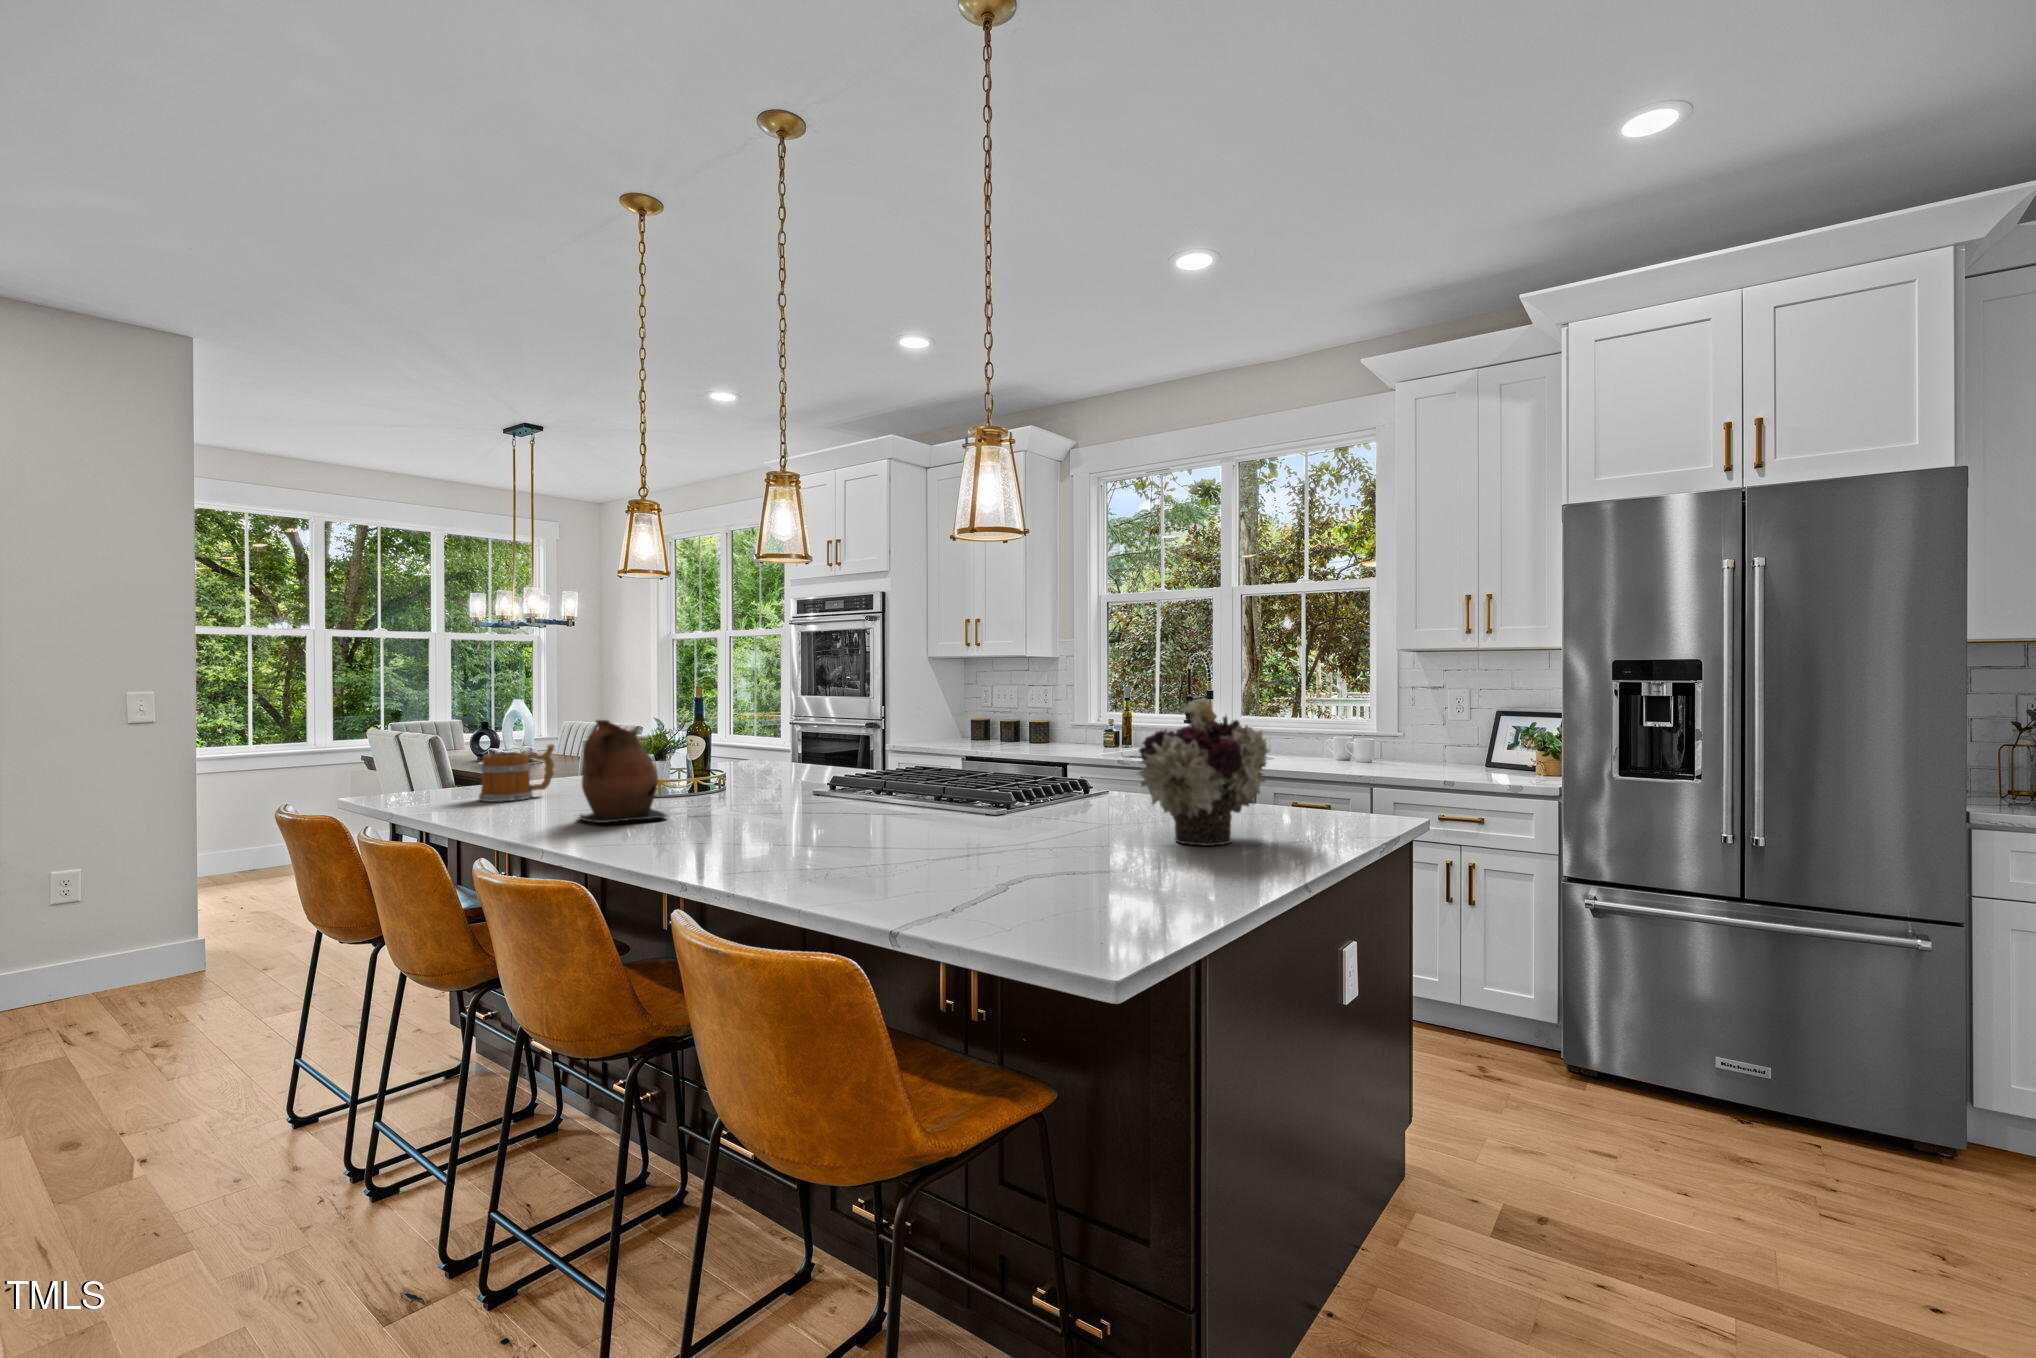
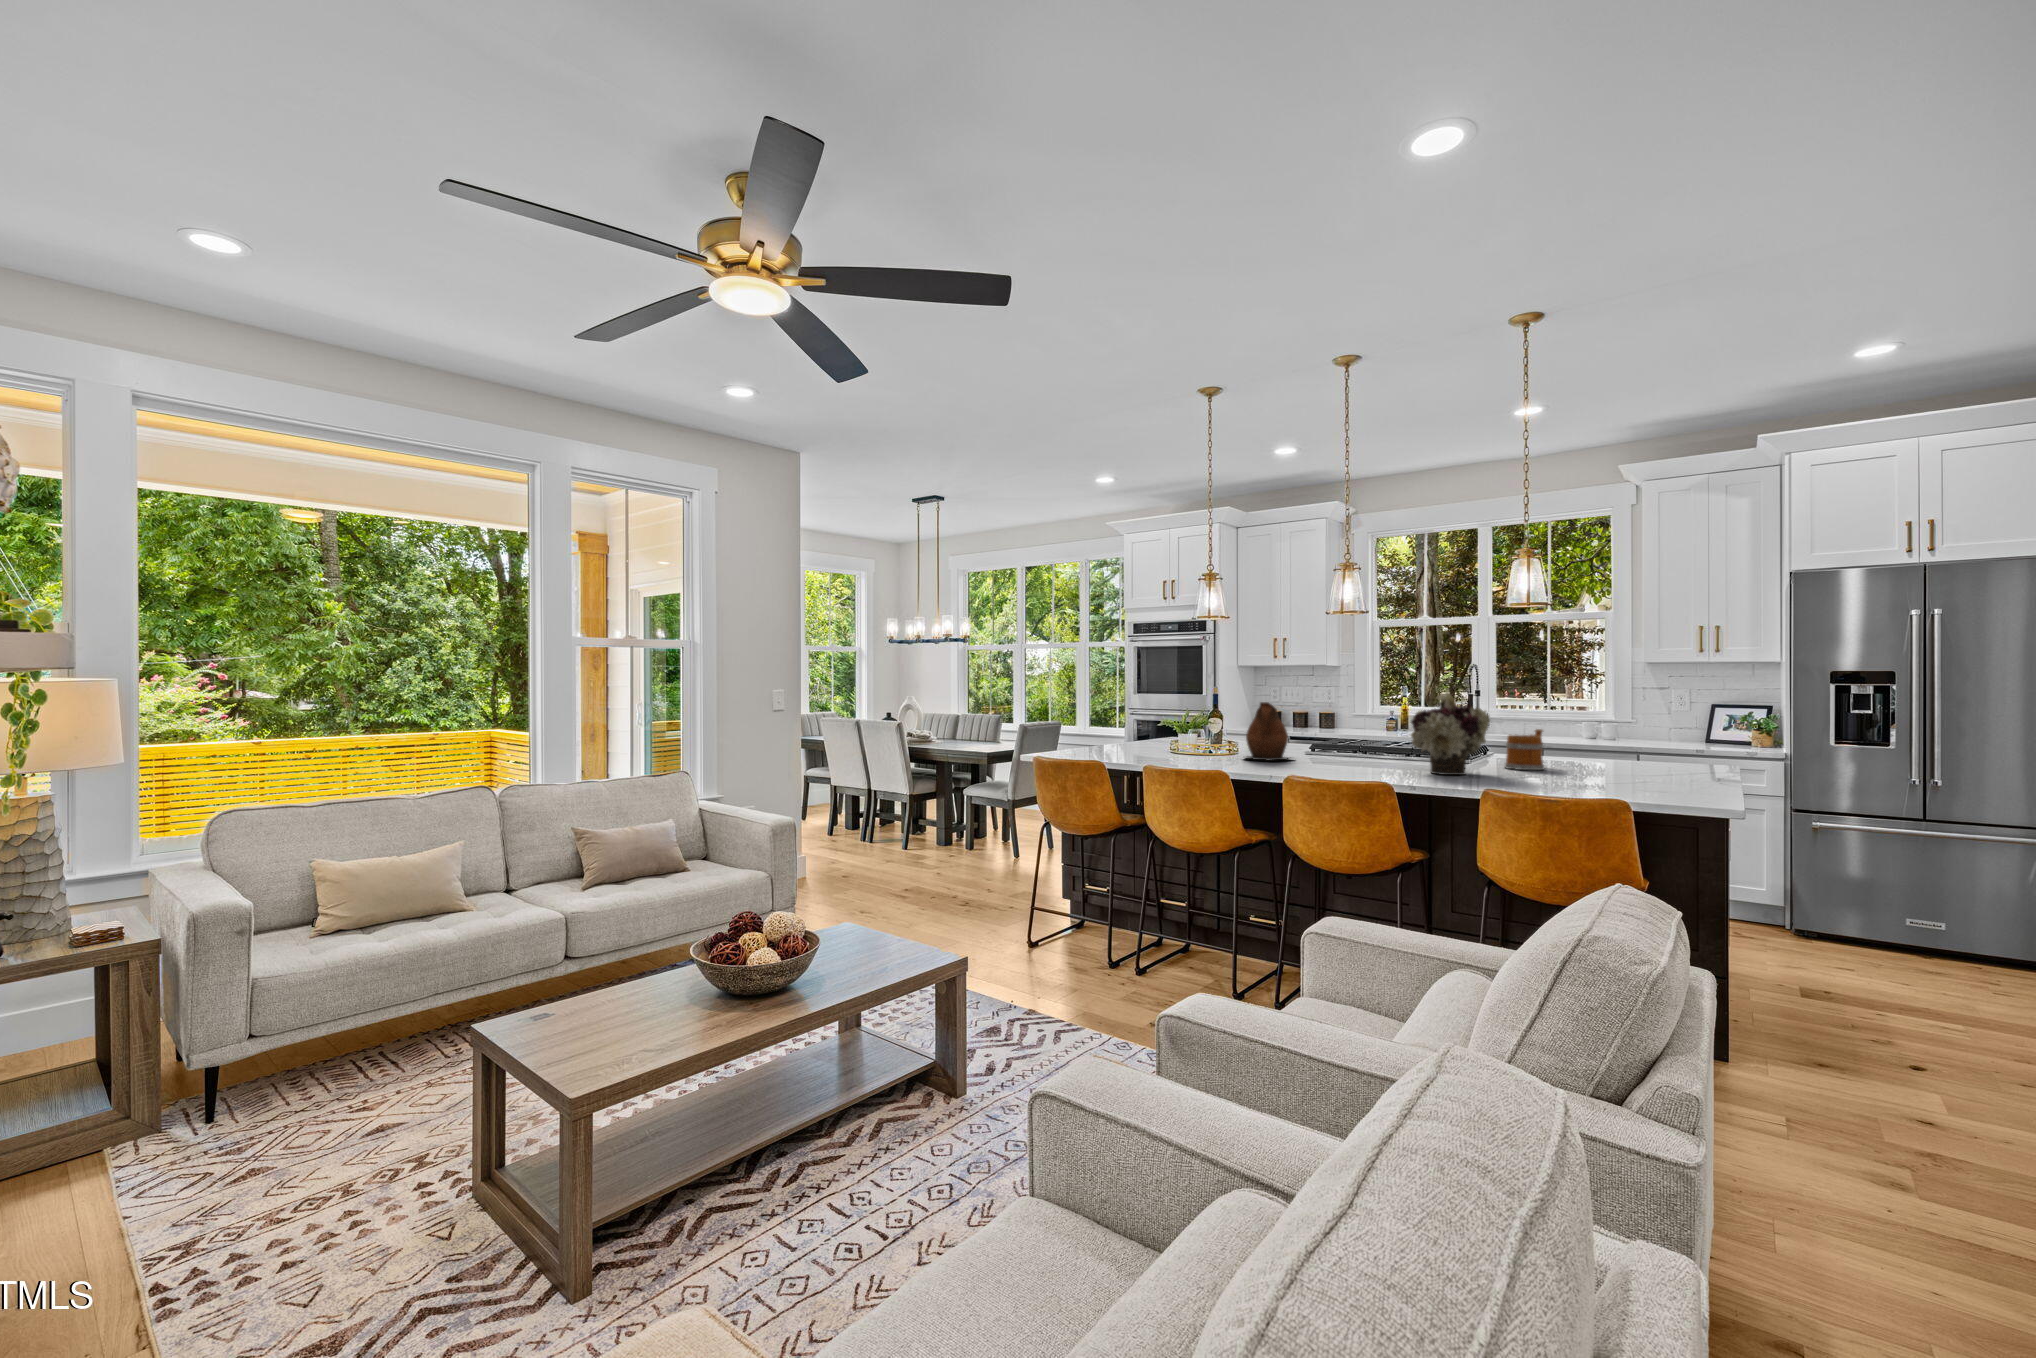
flower arrangement: present [1137,698,1269,846] -> present [1411,692,1490,775]
mug: present [479,744,555,802] -> present [1505,729,1544,770]

